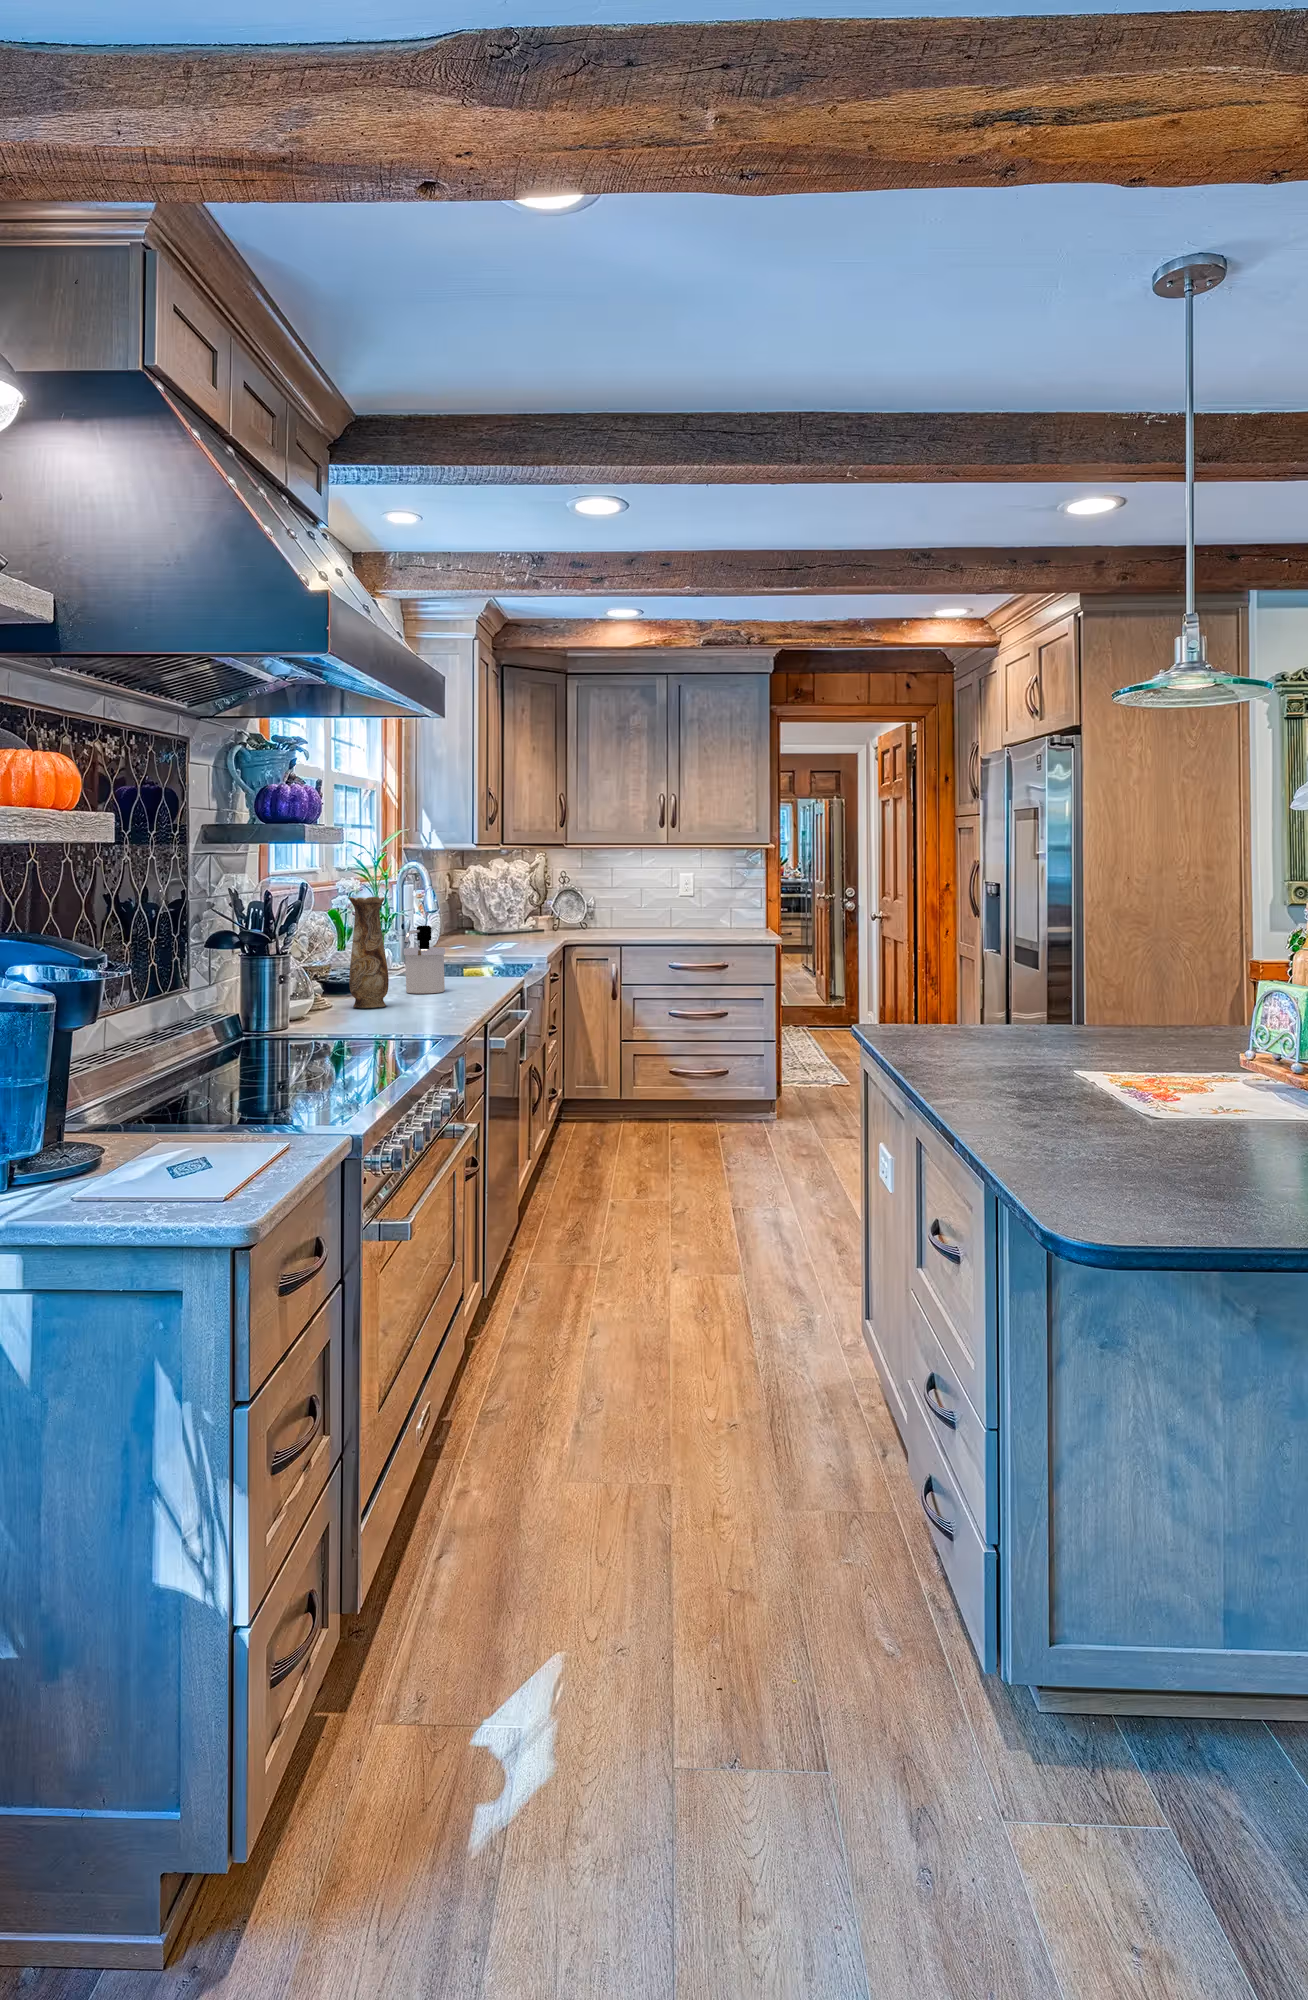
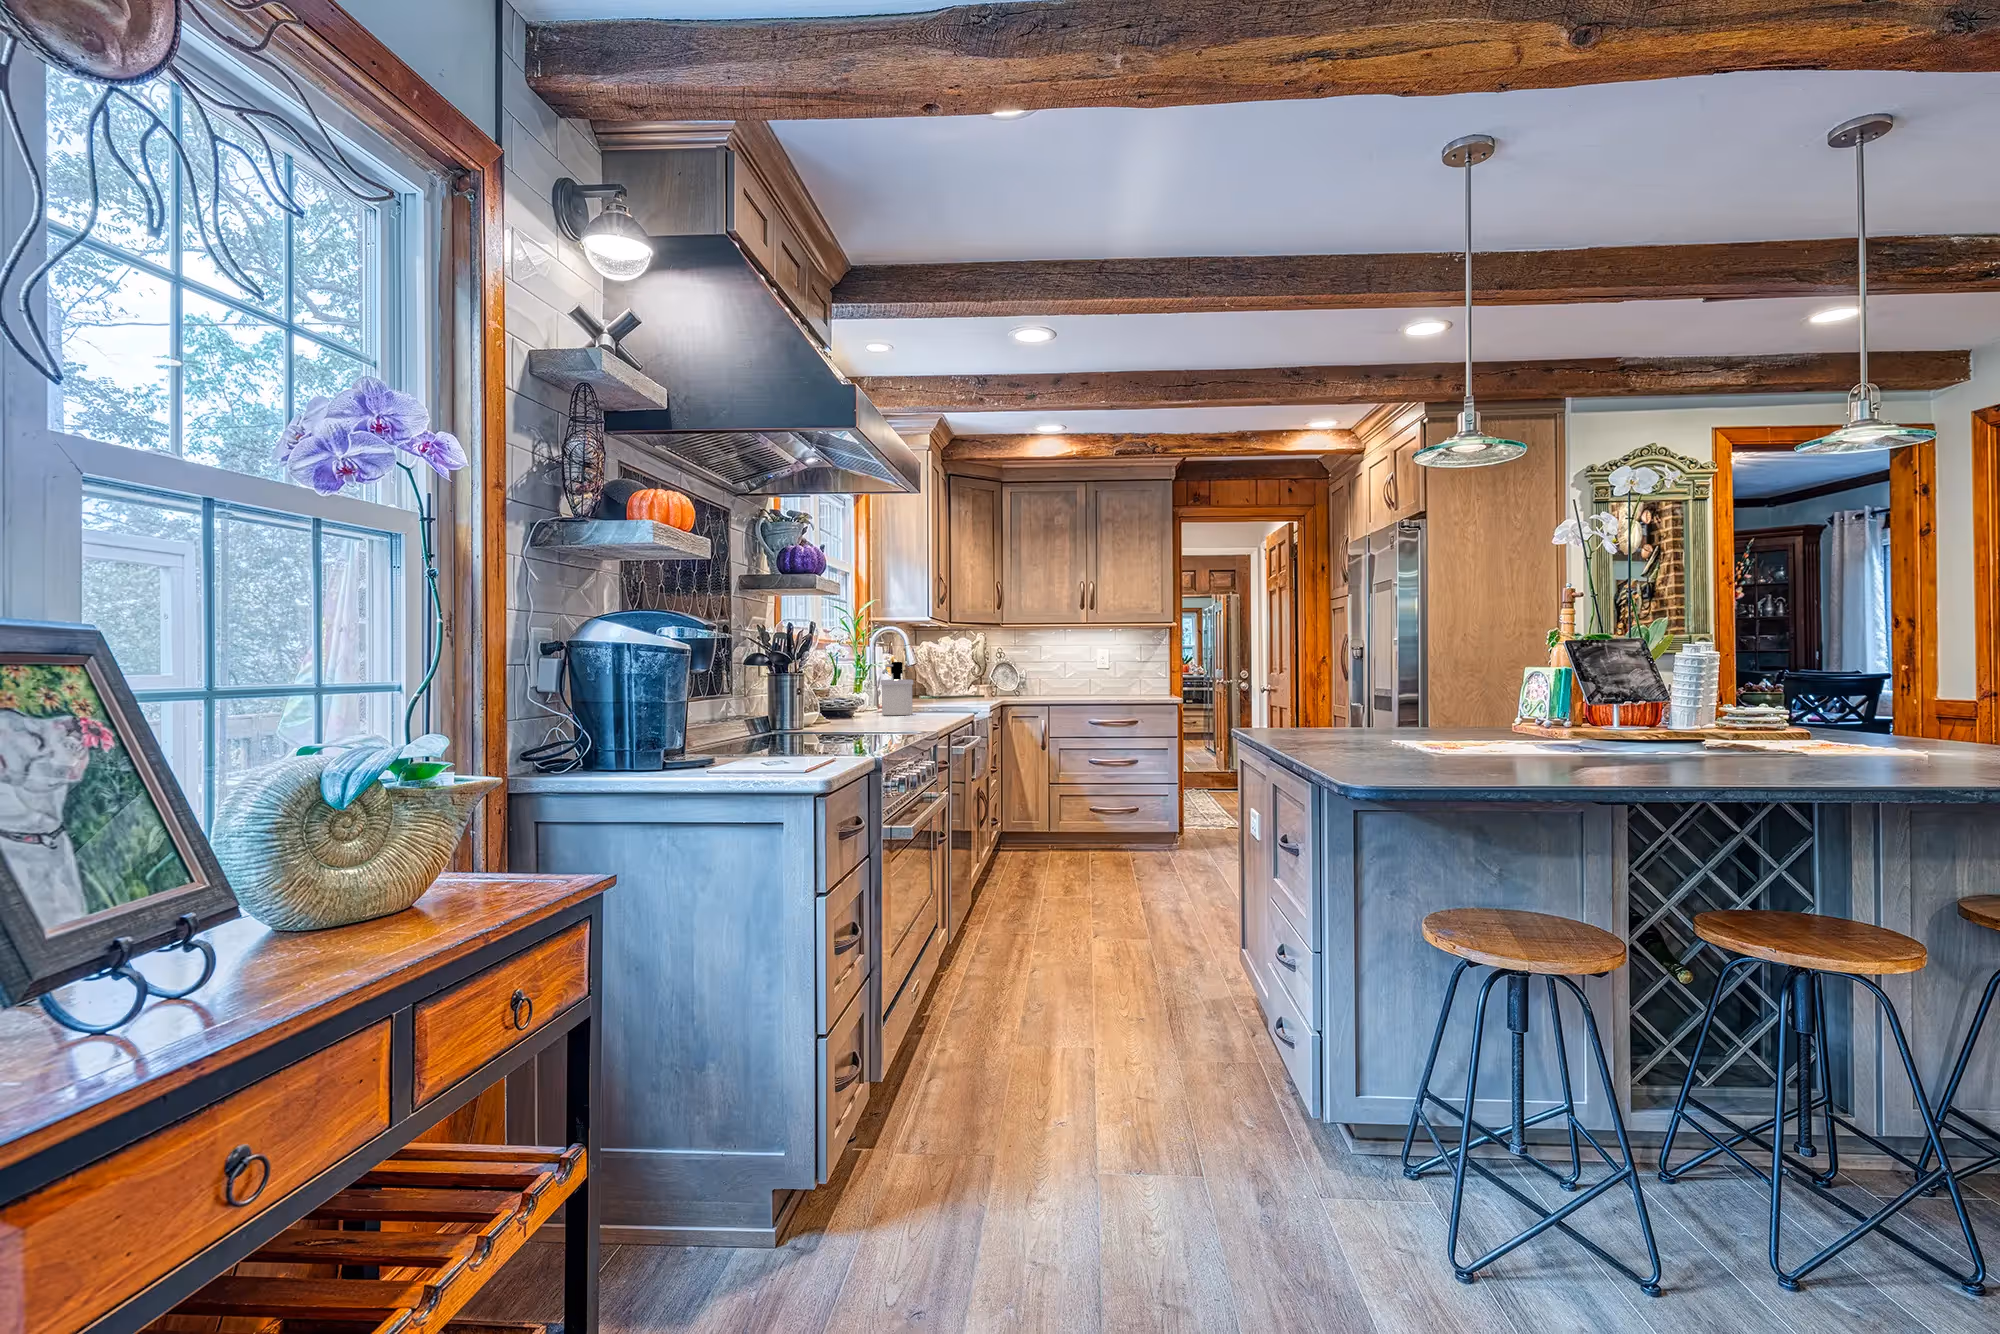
vase: present [349,897,389,1007] -> none [841,632,871,720]

